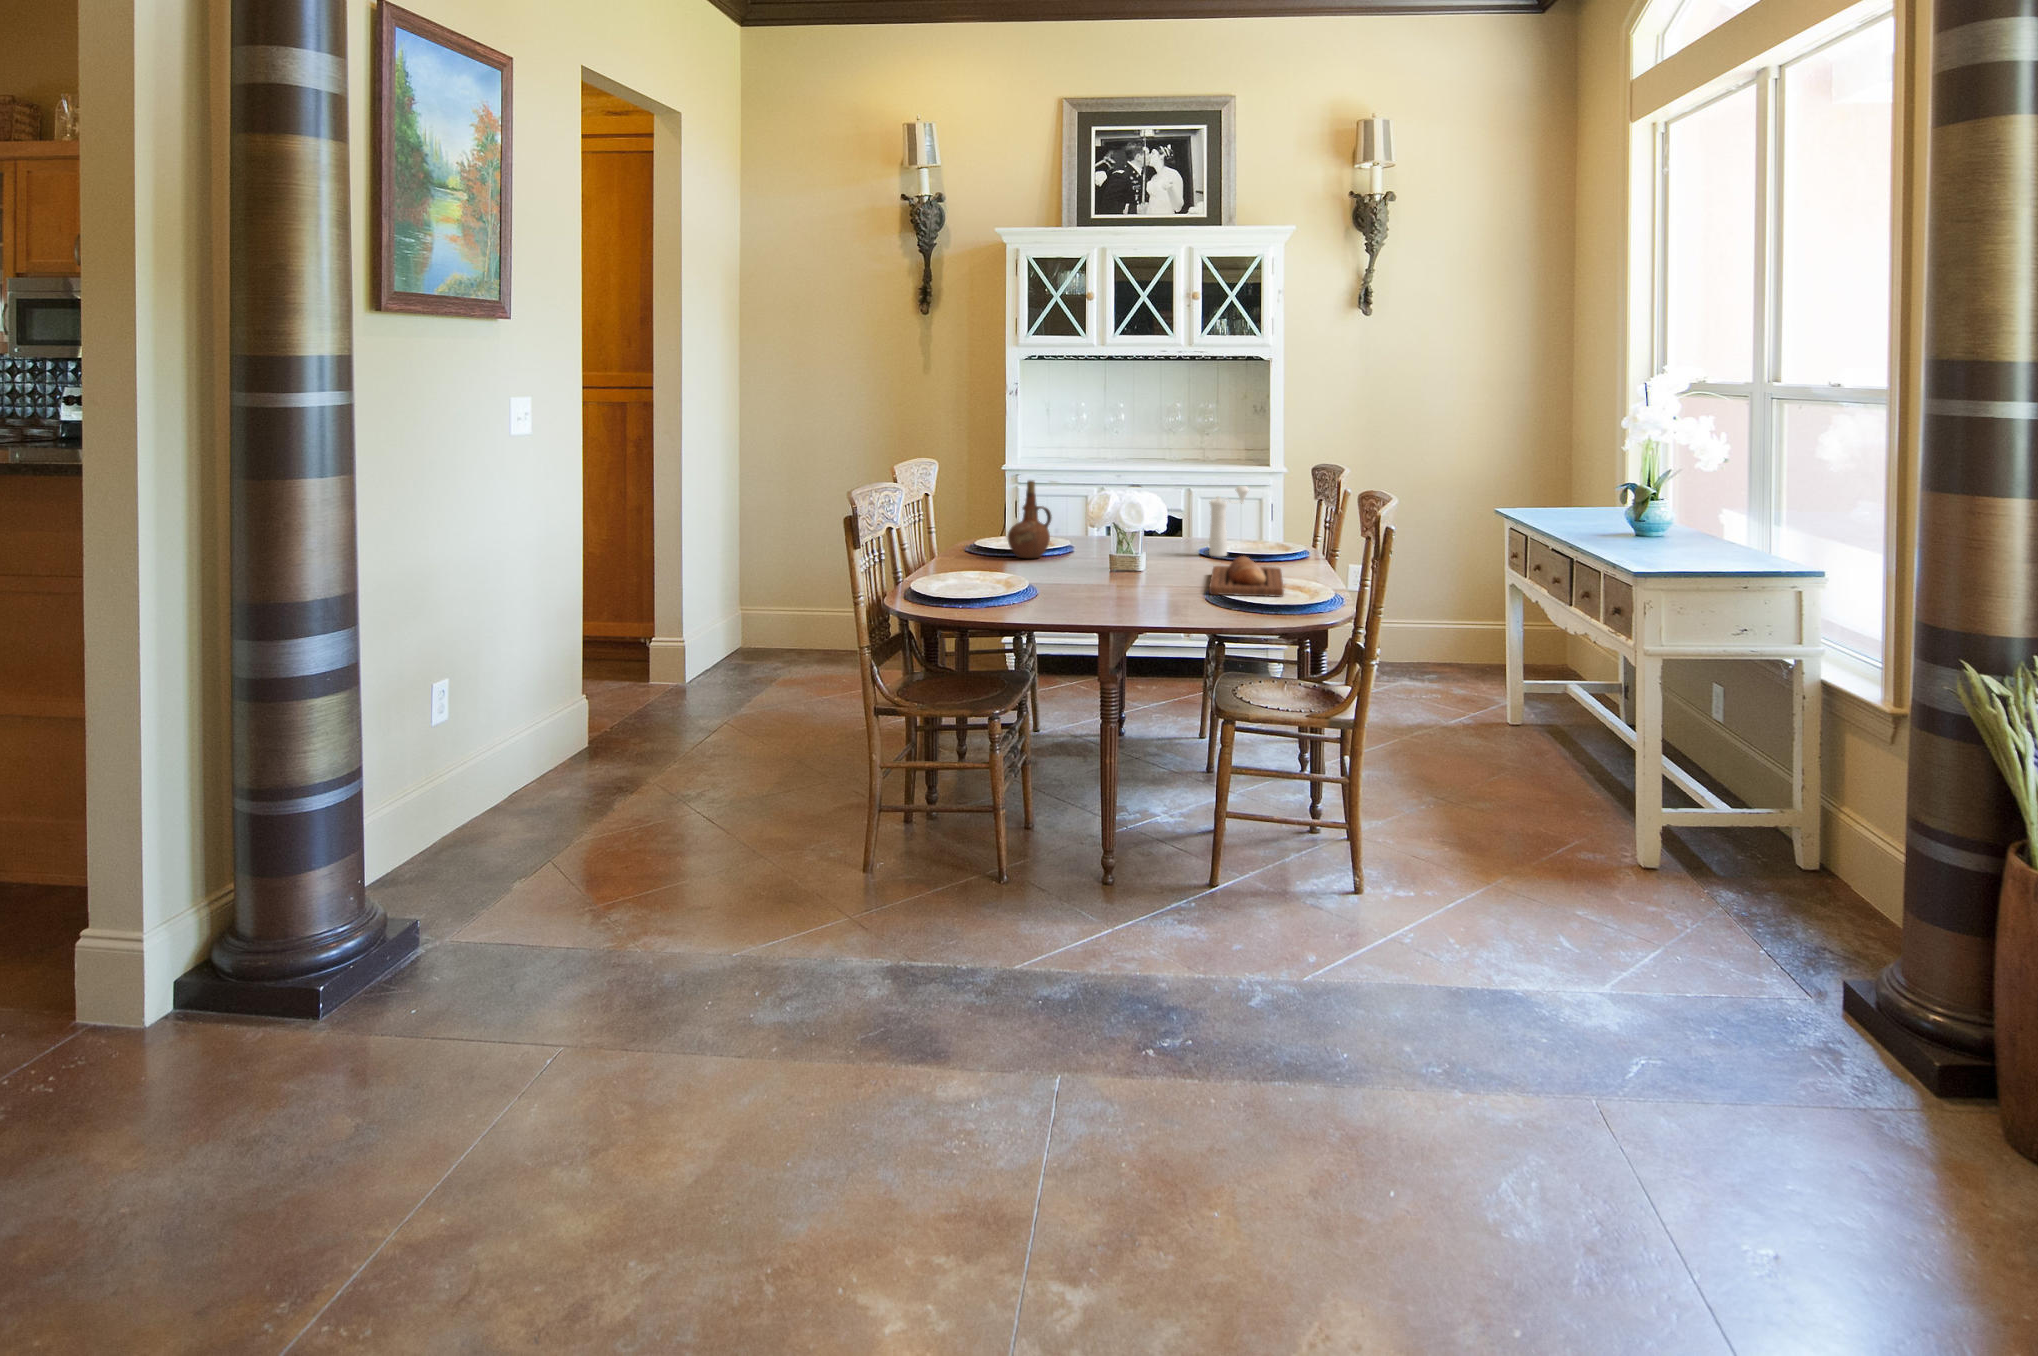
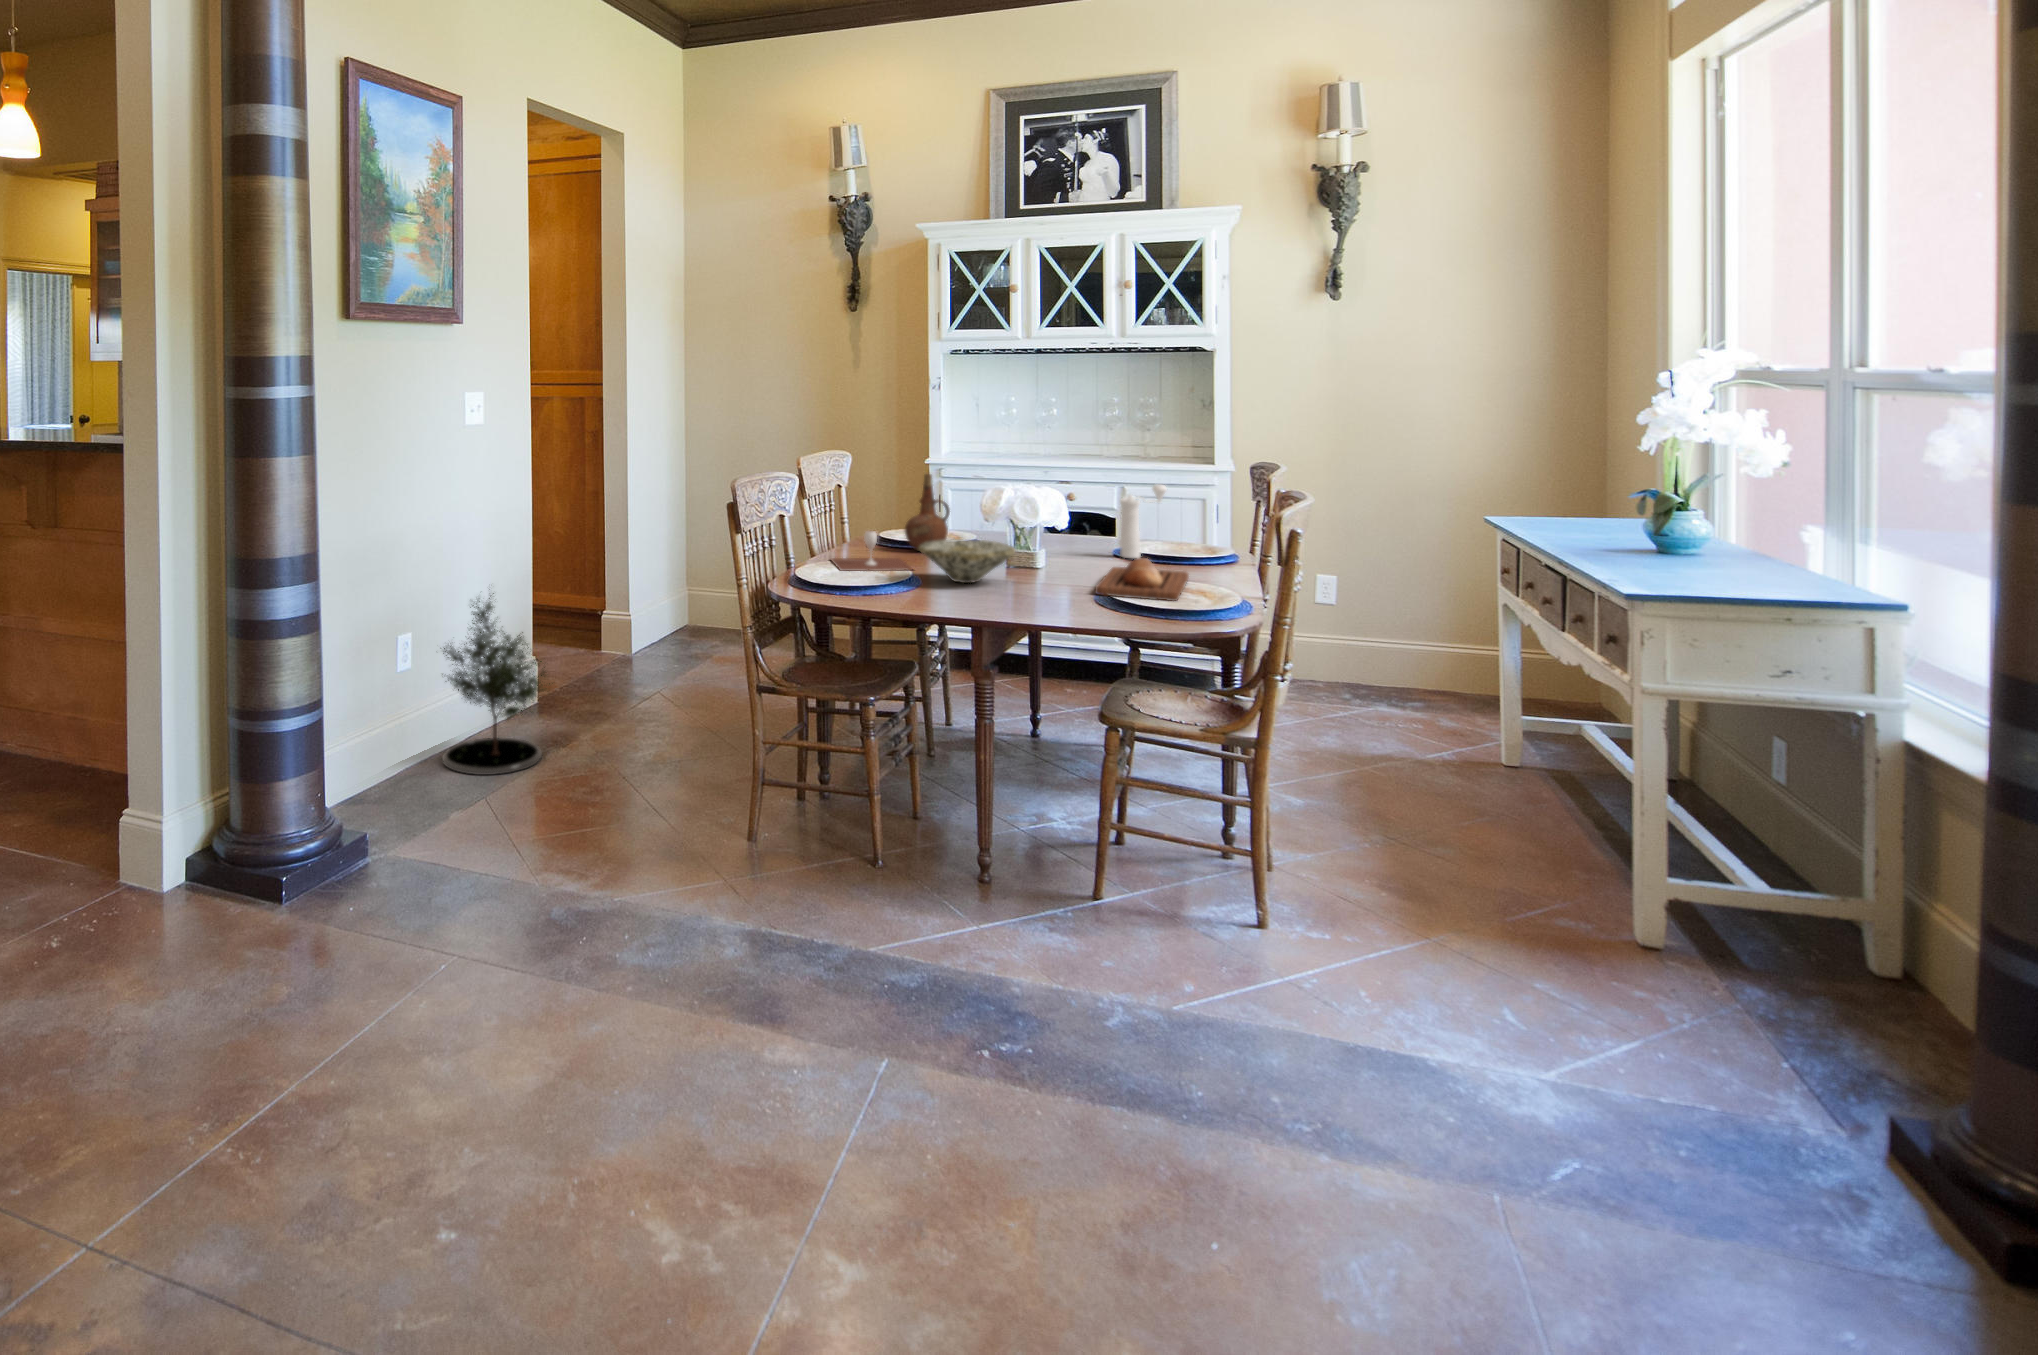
wine glass: none [938,540,1029,583] -> present [831,531,912,571]
bowl: none [1038,546,1133,589] -> present [918,539,1015,583]
potted tree: none [481,616,629,837] -> present [442,589,553,775]

